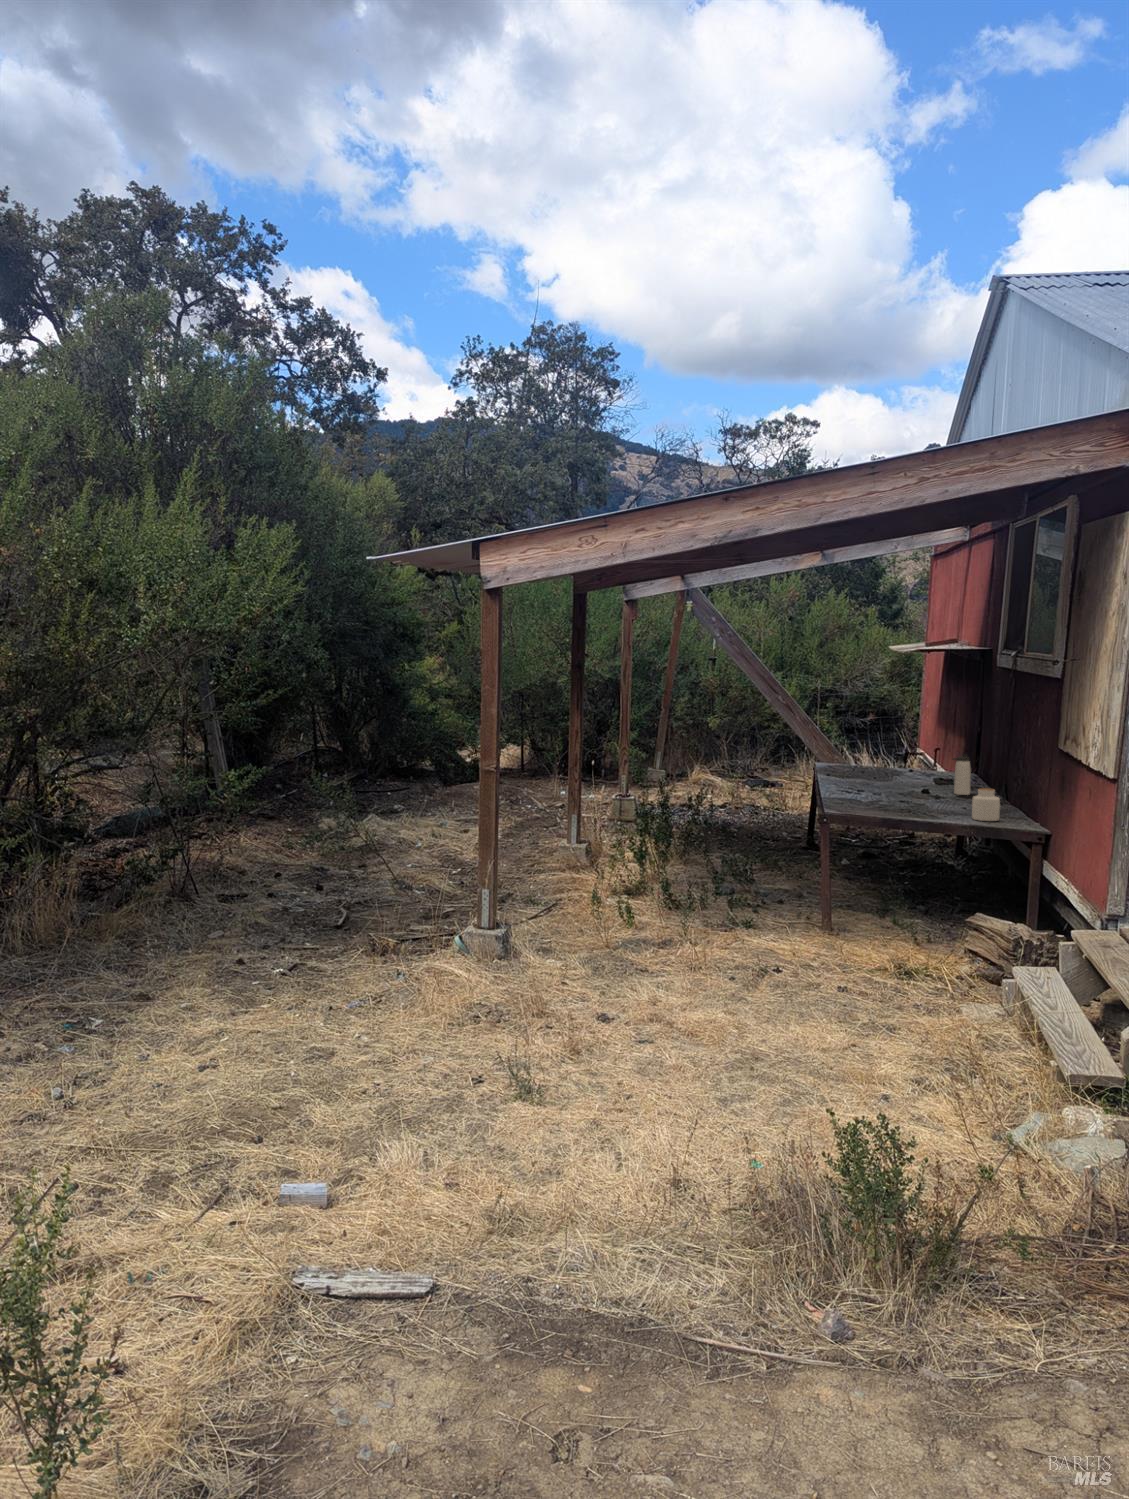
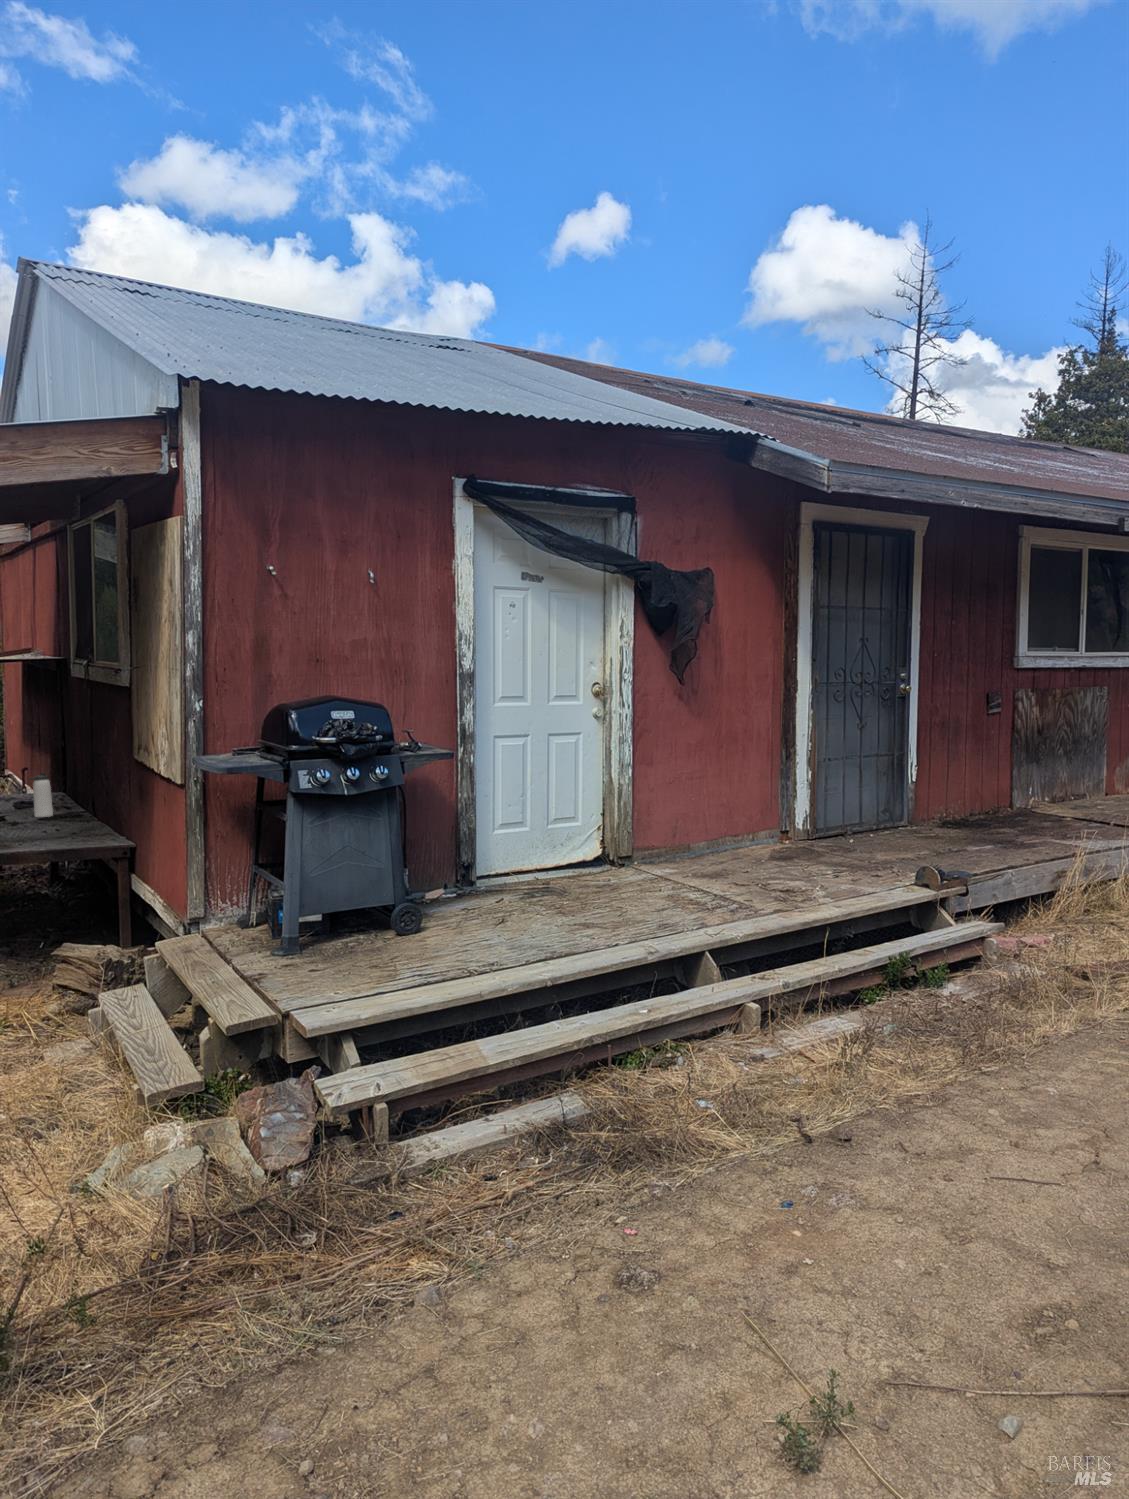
jar: present [972,788,1000,821] -> none [48,807,80,843]

